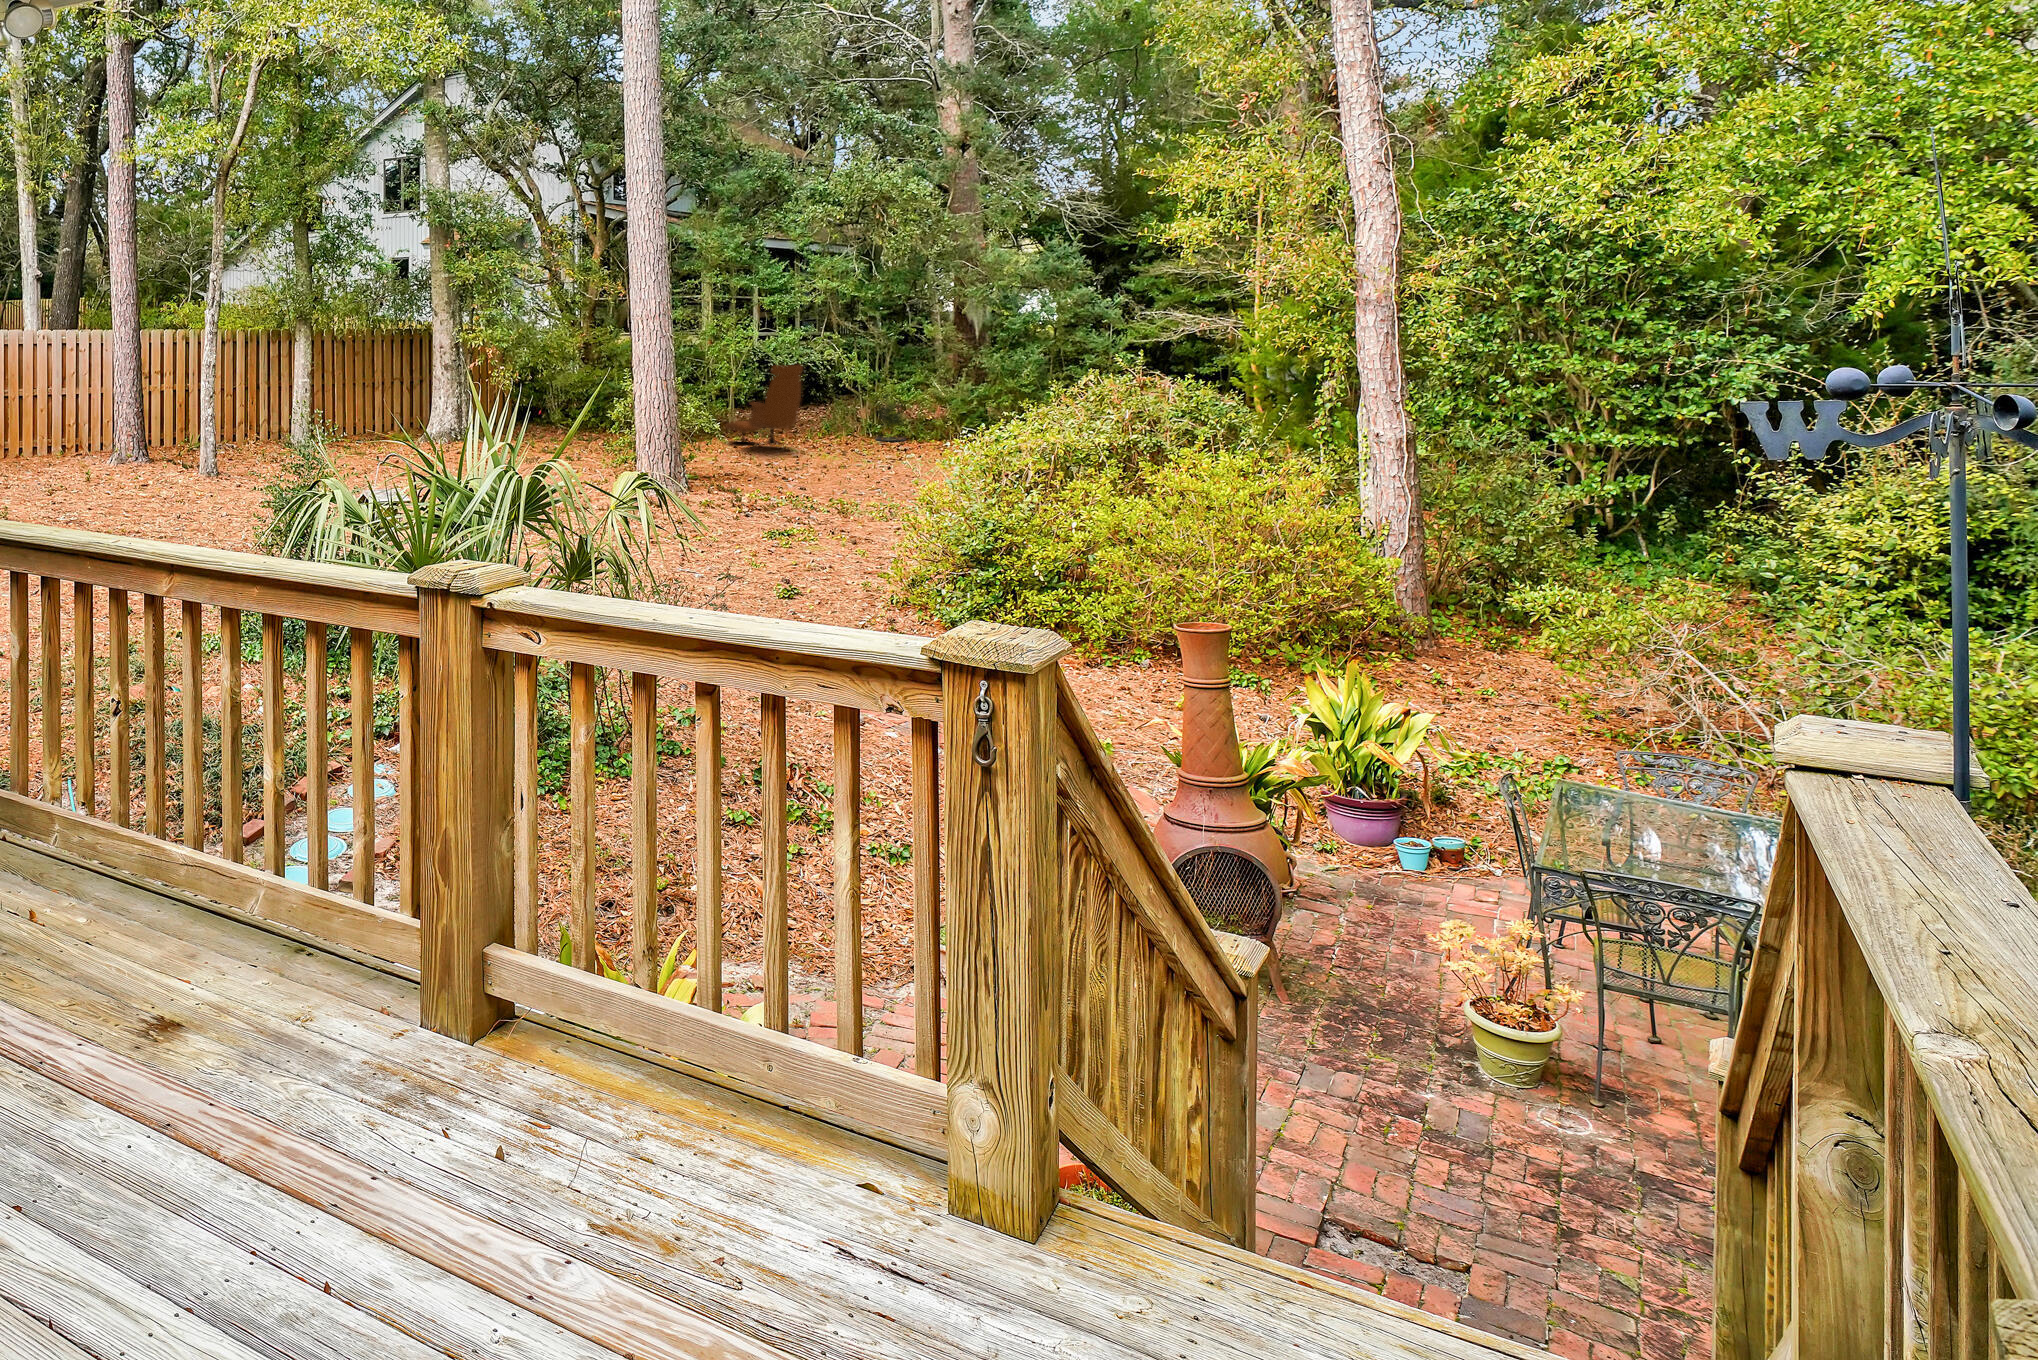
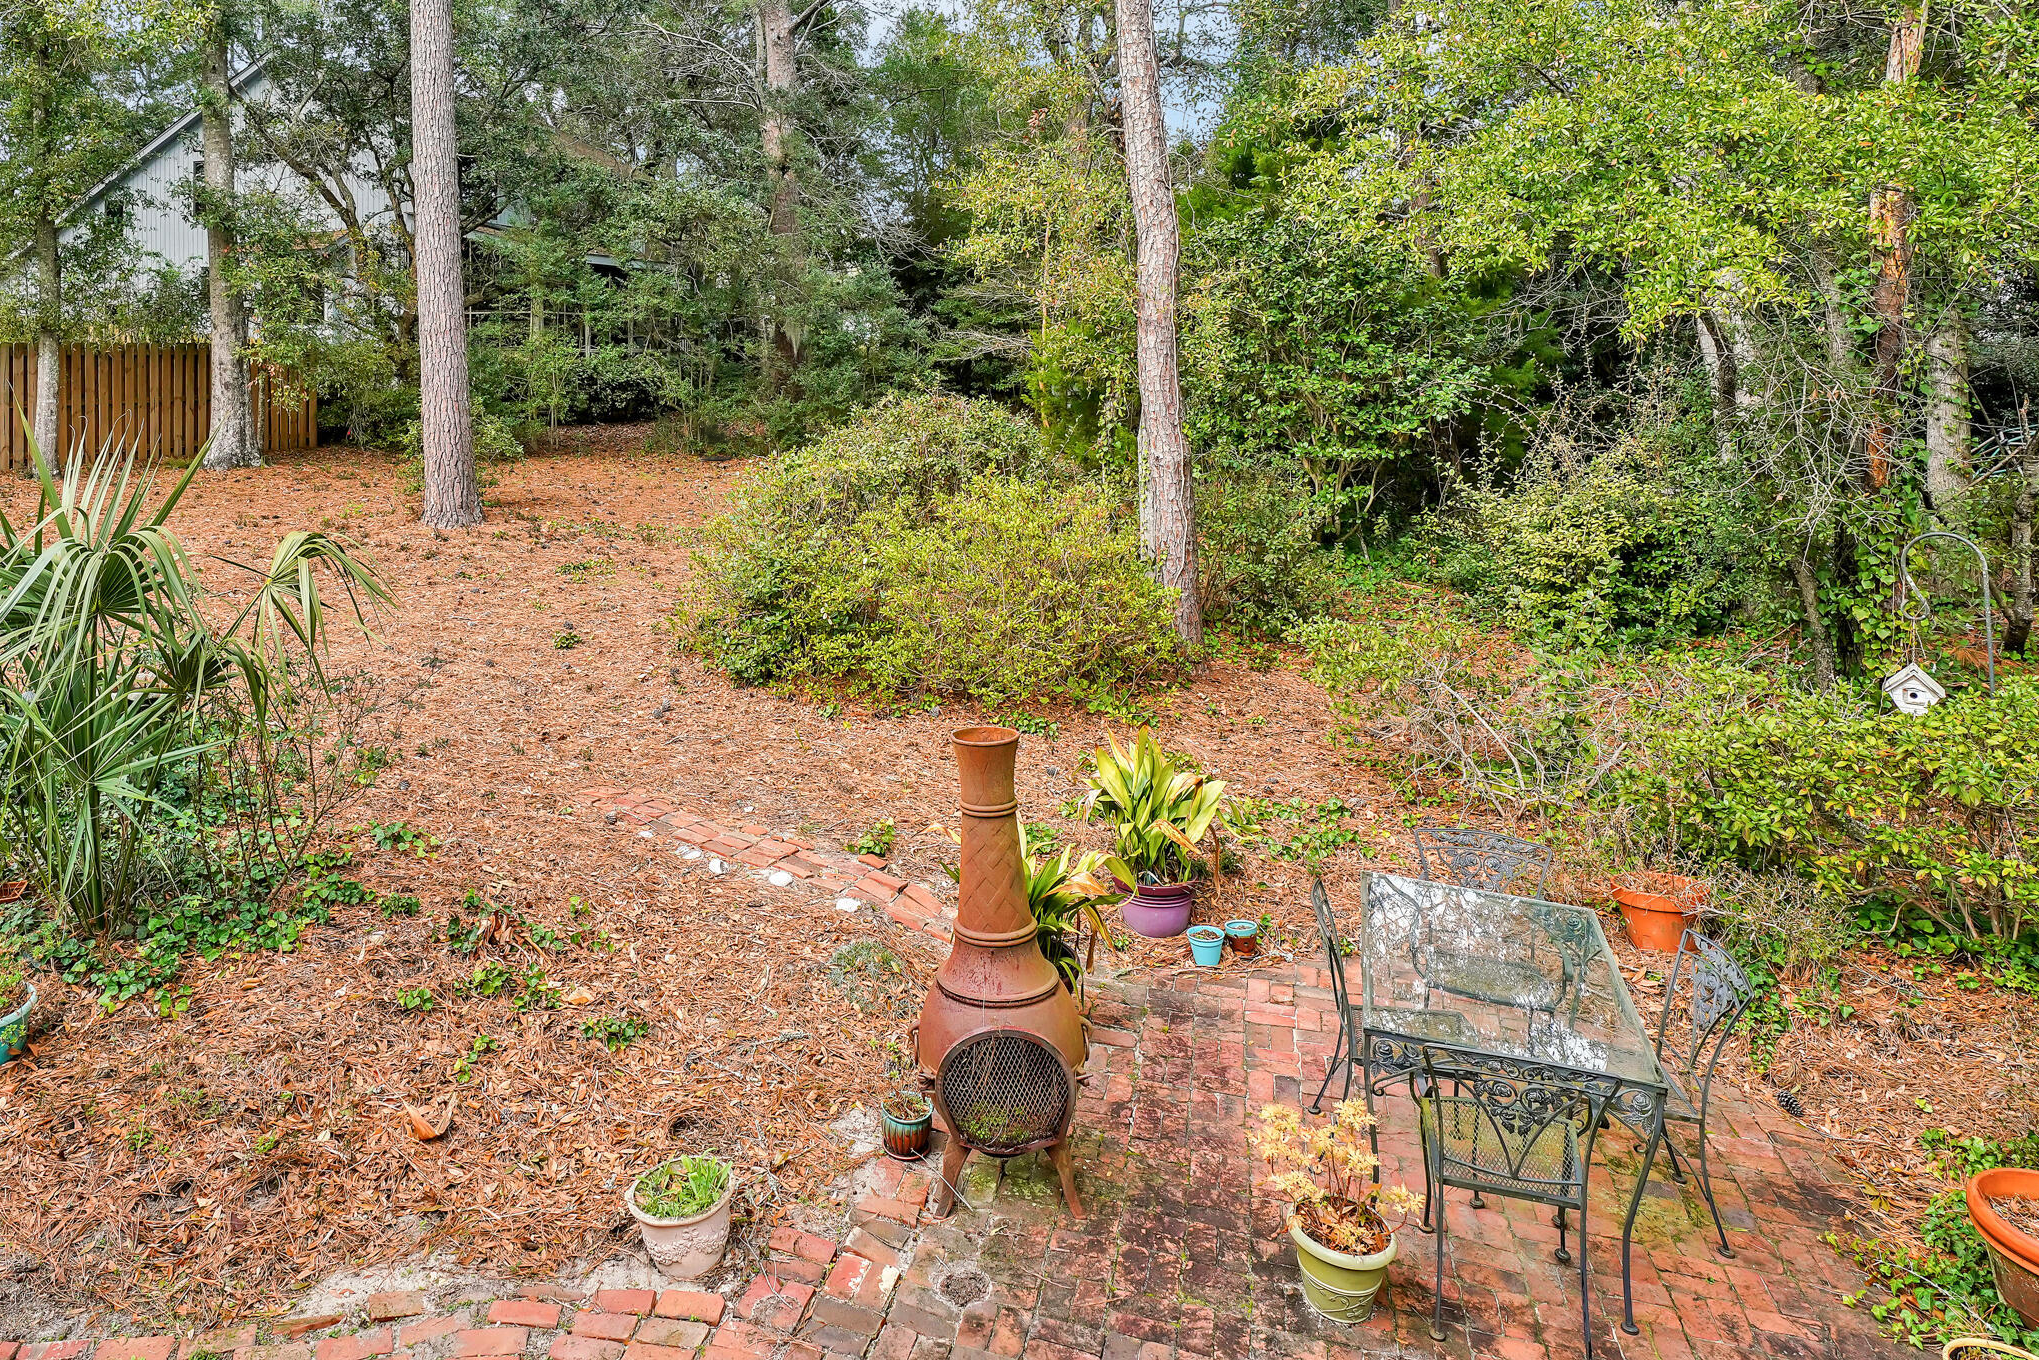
lounge chair: present [726,365,803,447] -> none [548,385,626,473]

